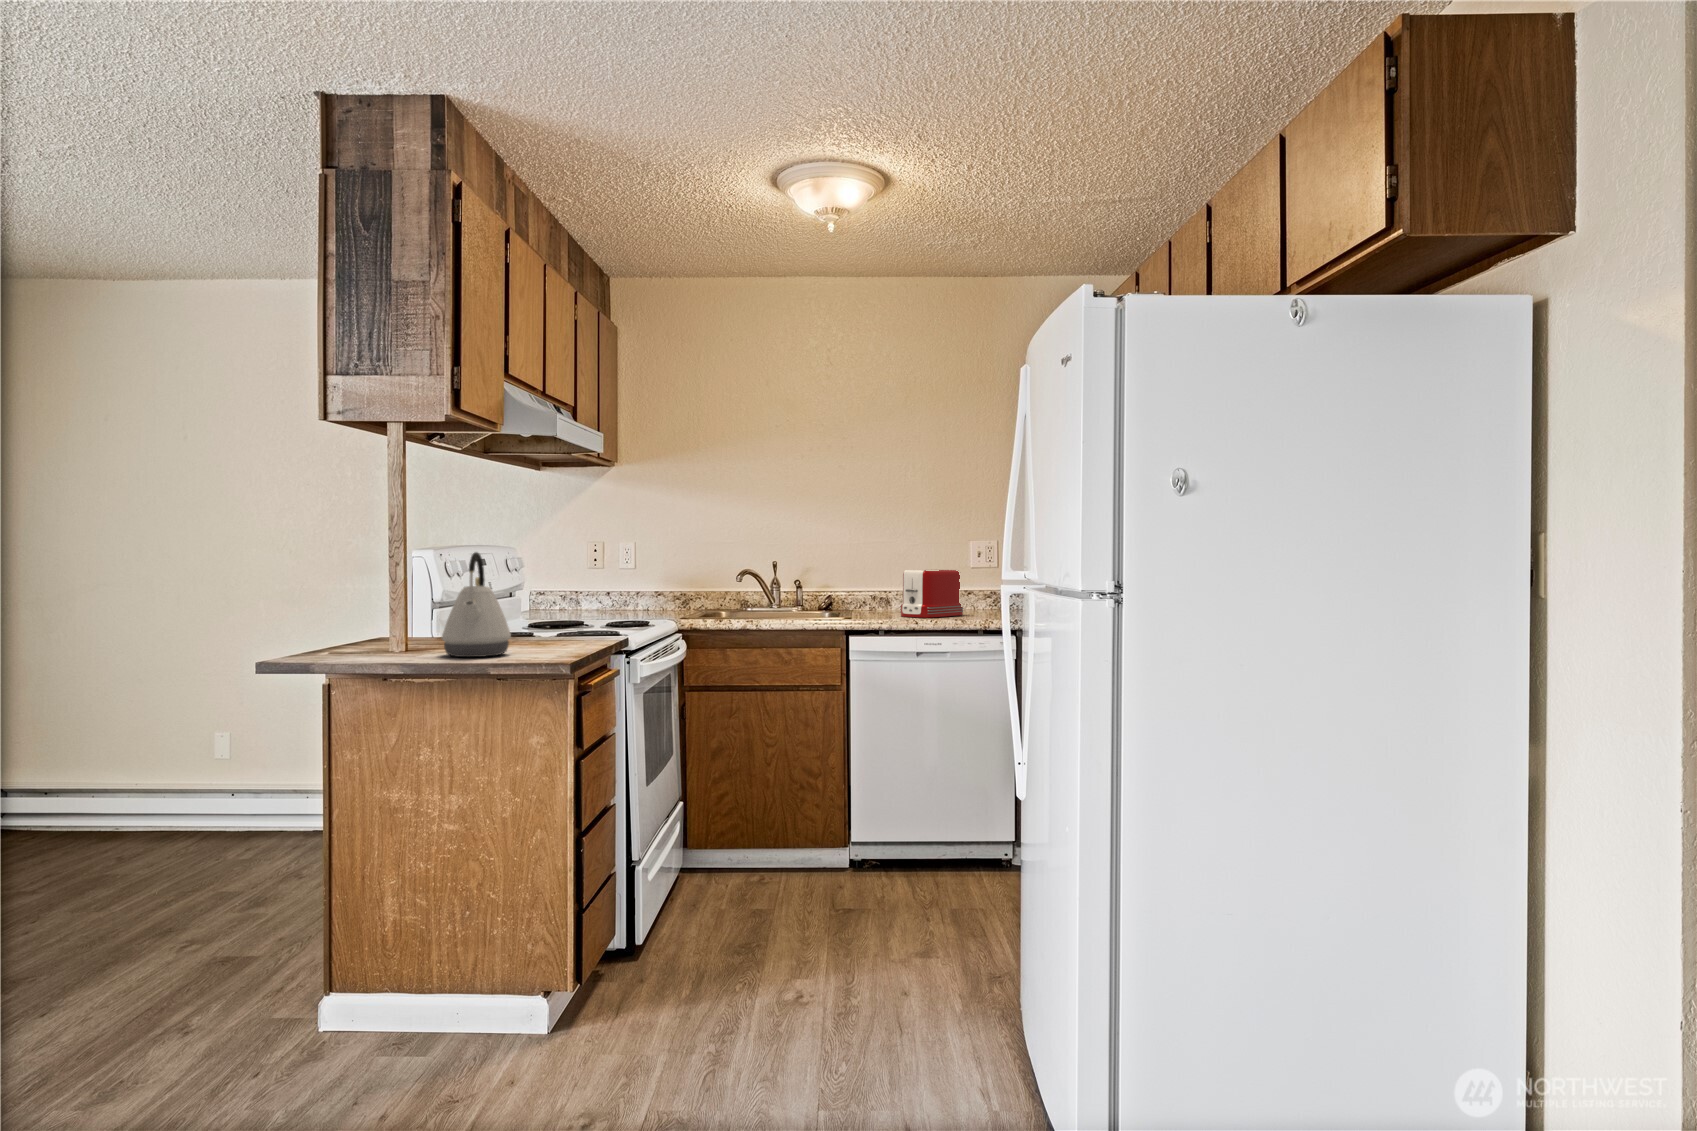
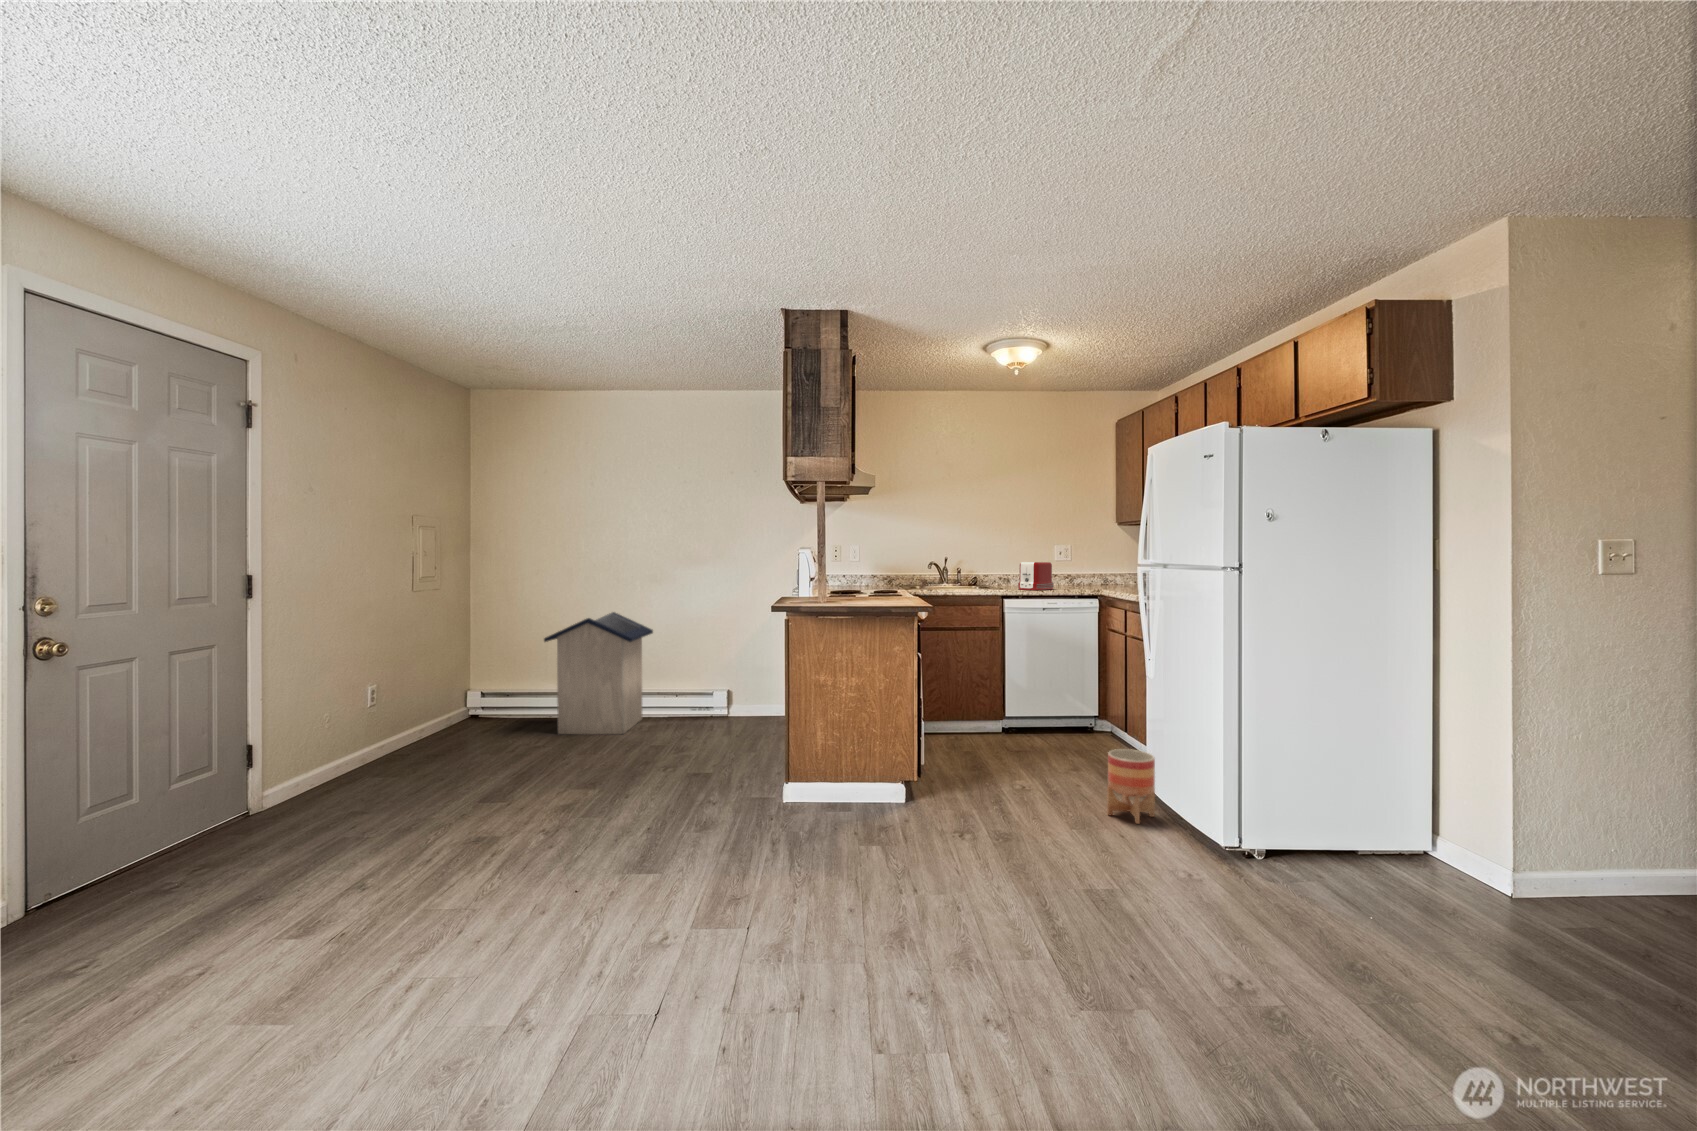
kettle: present [442,552,511,657] -> none [849,550,883,604]
trash can: none [48,654,282,869] -> present [544,612,653,734]
planter: none [917,941,1007,1102] -> present [1107,749,1155,824]

